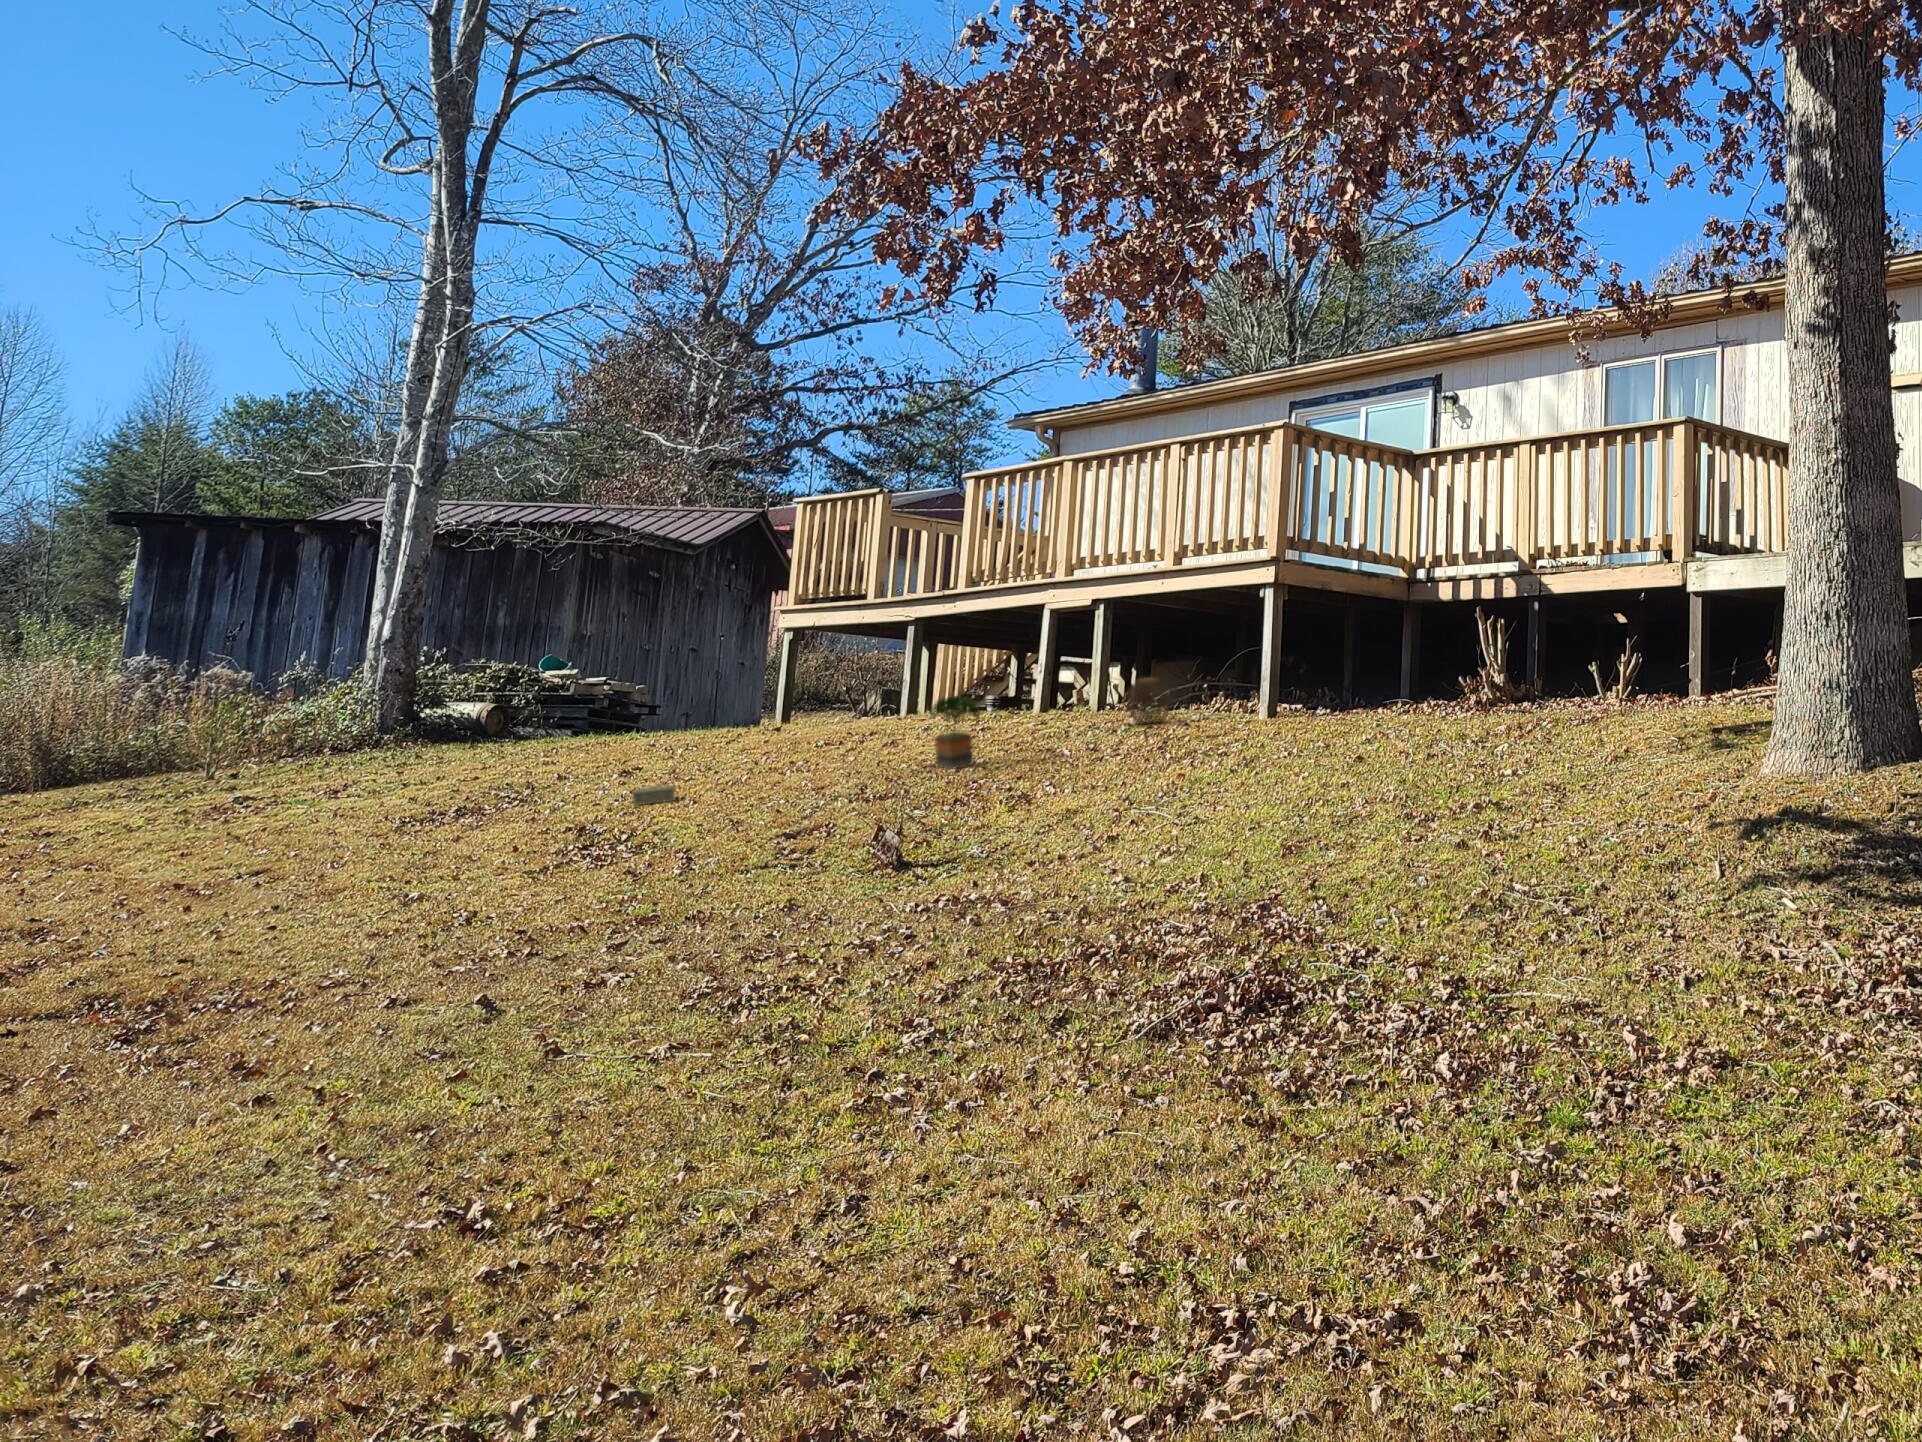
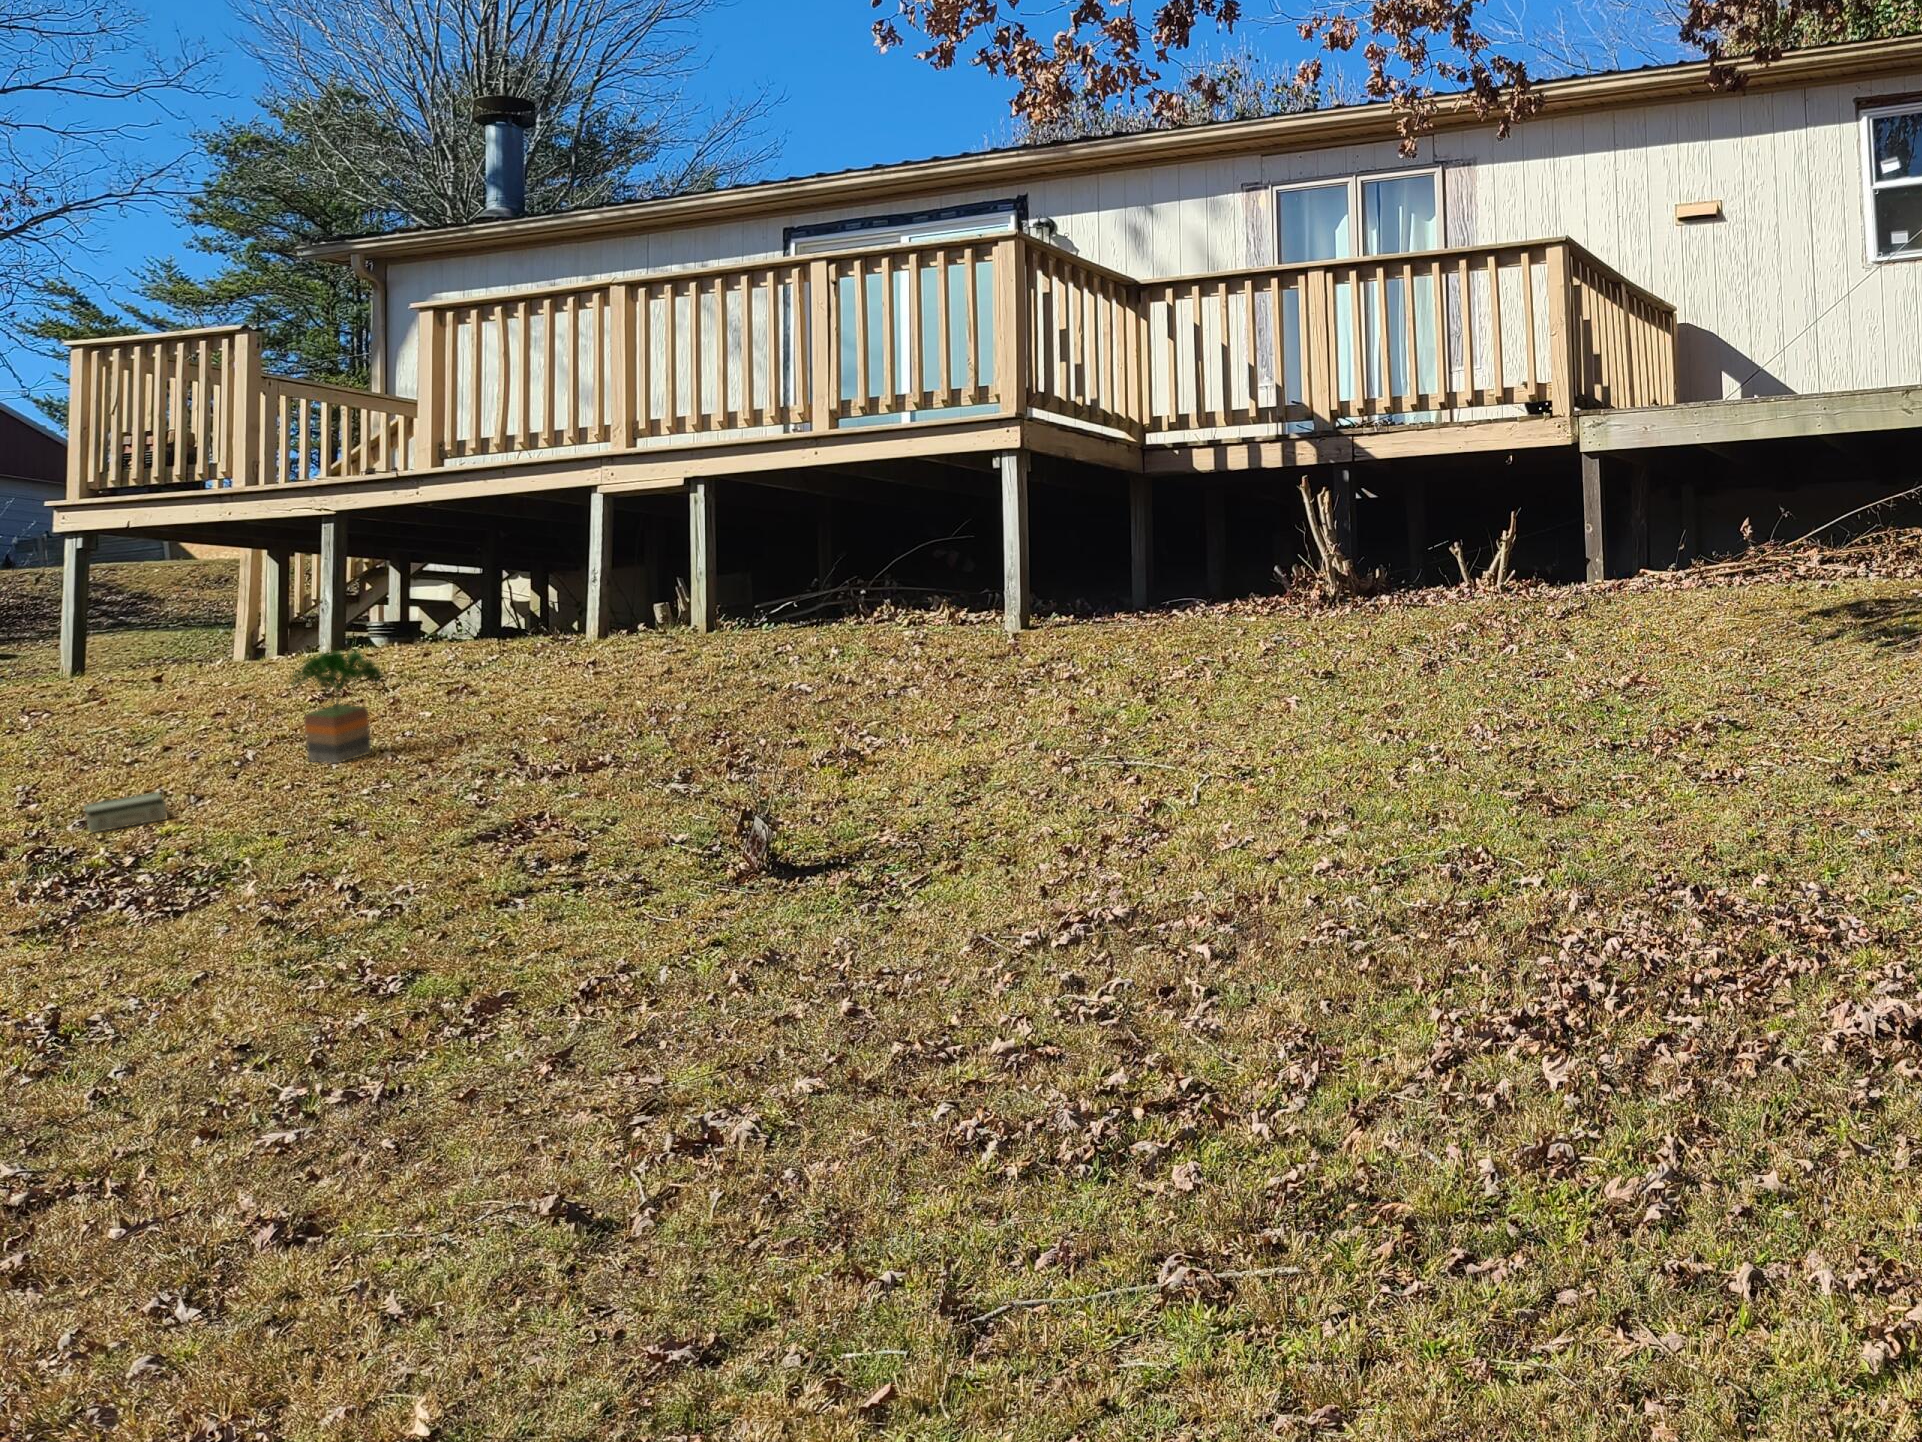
woven basket: present [1127,677,1171,725] -> none [804,583,867,650]
potted tree: present [930,696,981,769] -> present [291,650,384,763]

